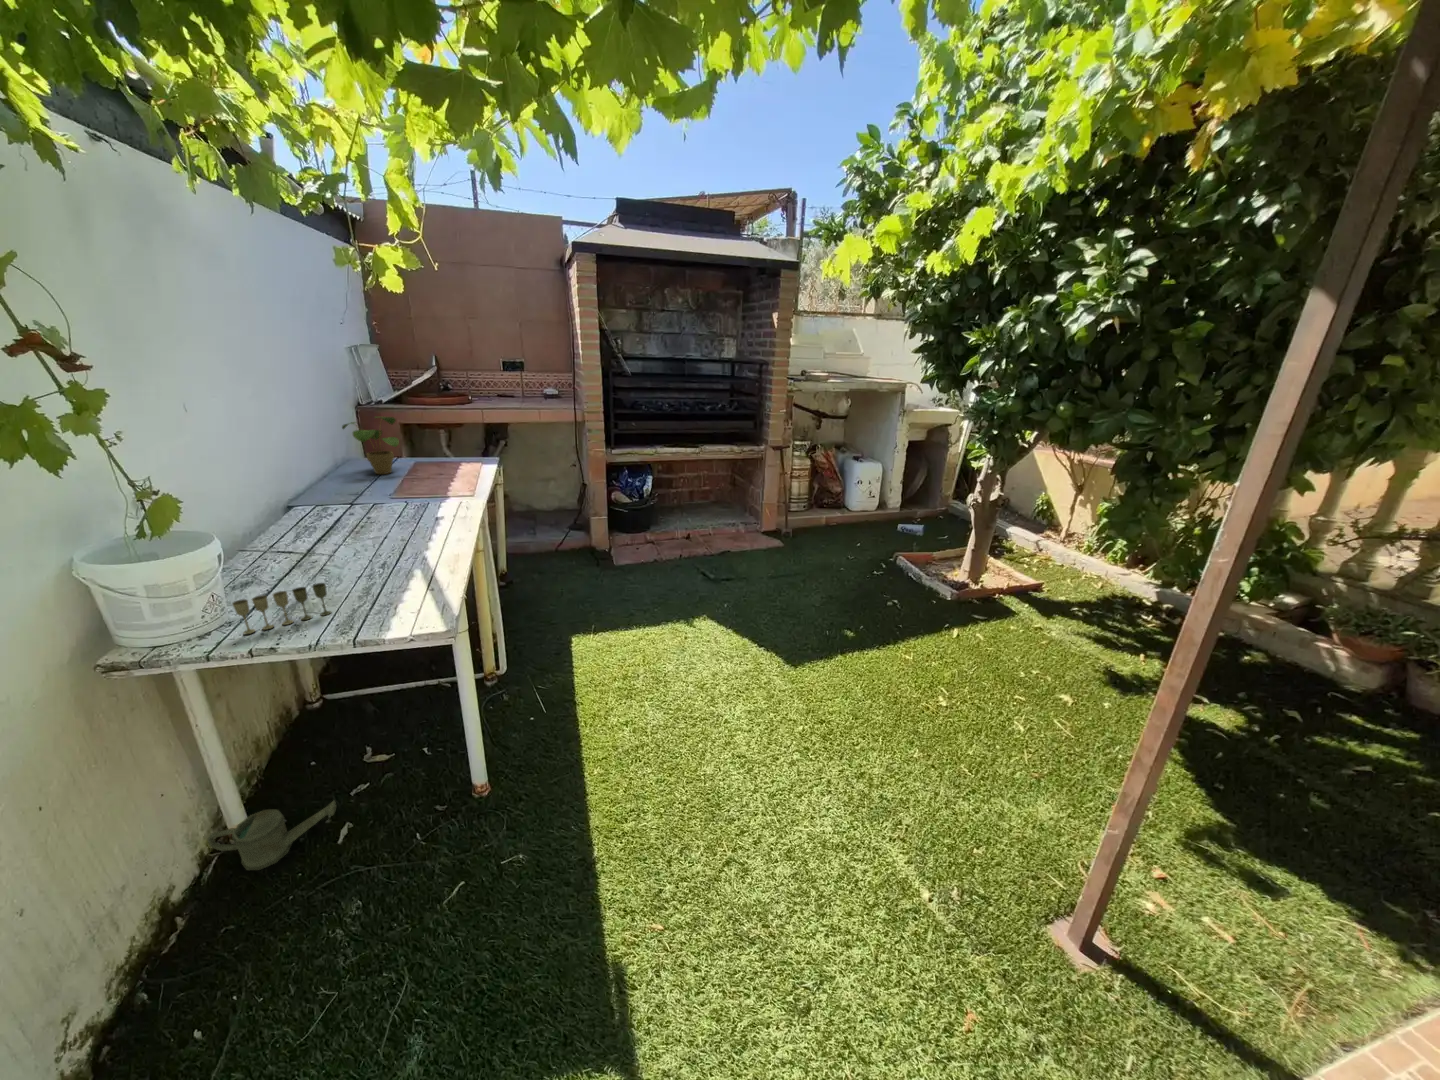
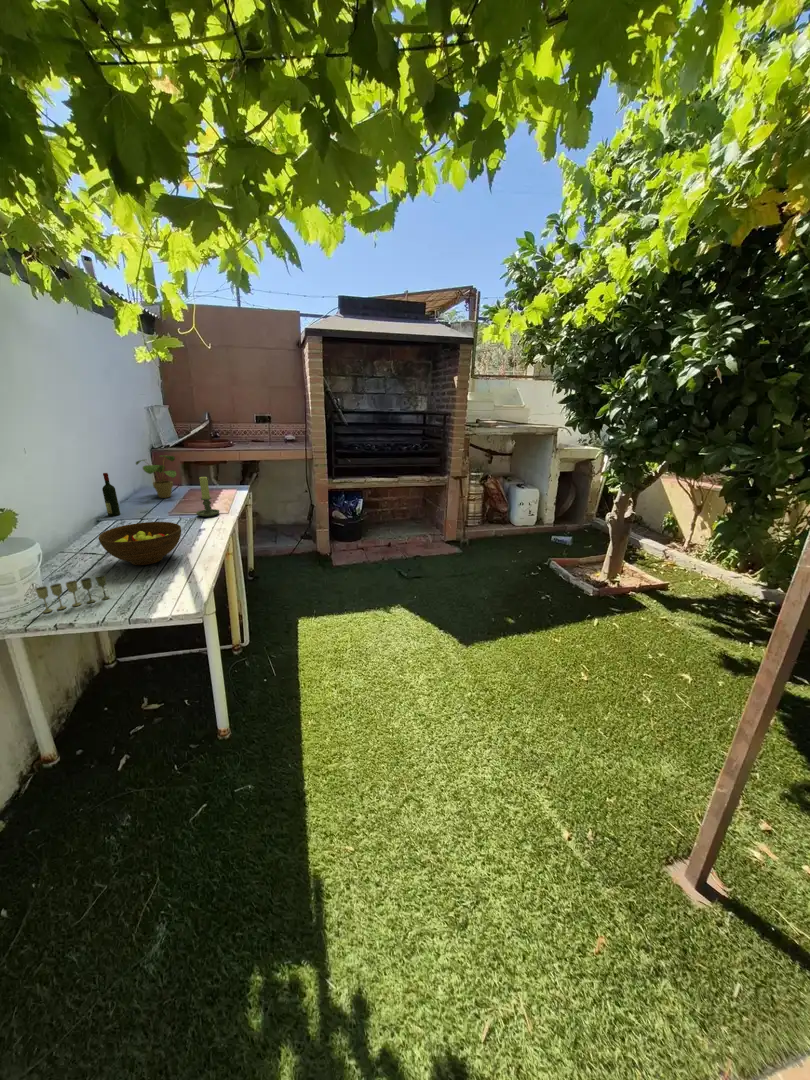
wine bottle: none [300,441,325,500] -> present [102,473,120,516]
candle holder: none [431,446,462,500] -> present [197,477,219,517]
fruit bowl: none [308,509,419,568] -> present [99,522,181,565]
watering can: present [207,801,336,870] -> none [15,741,112,793]

